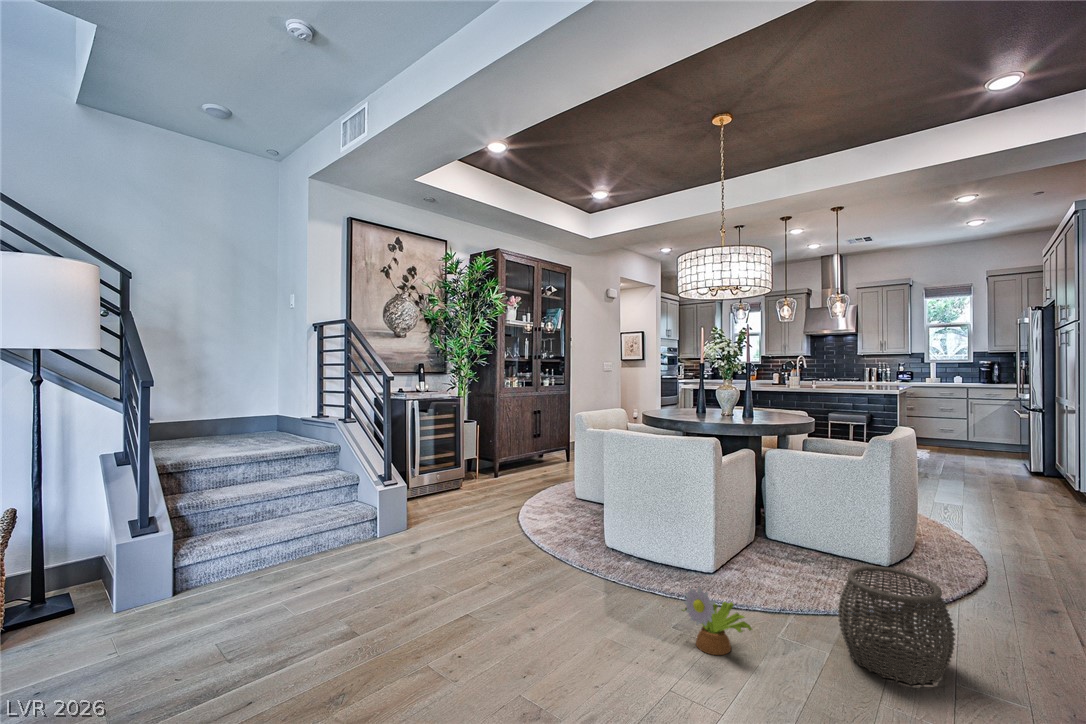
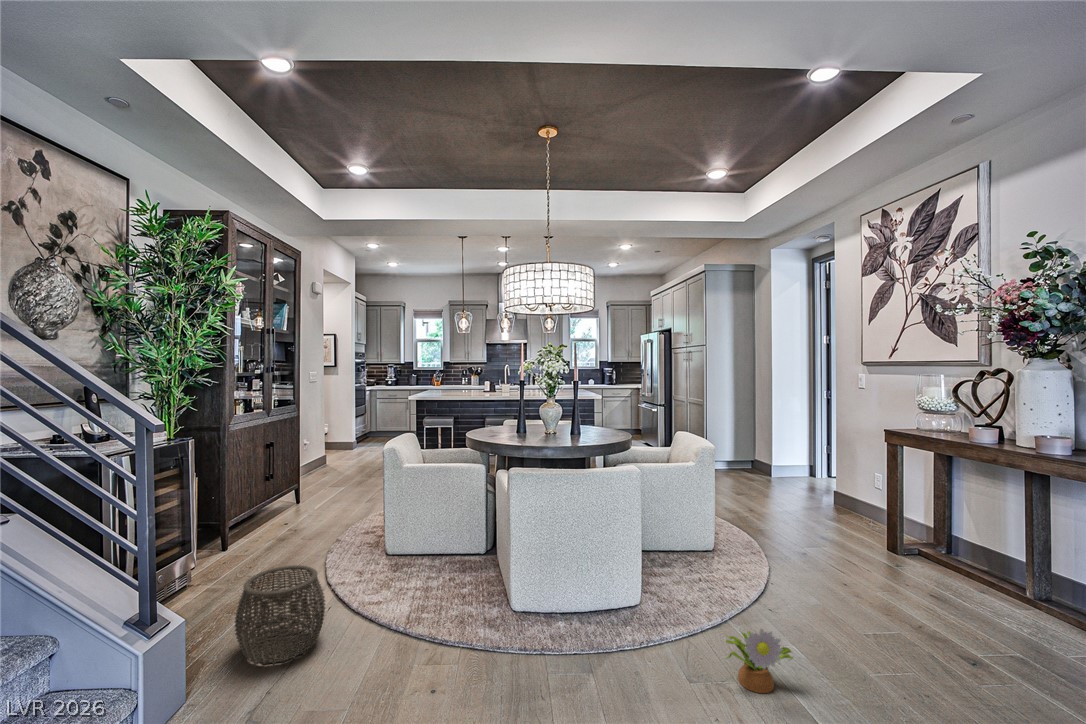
woven basket: present [838,566,955,685] -> present [235,565,325,665]

